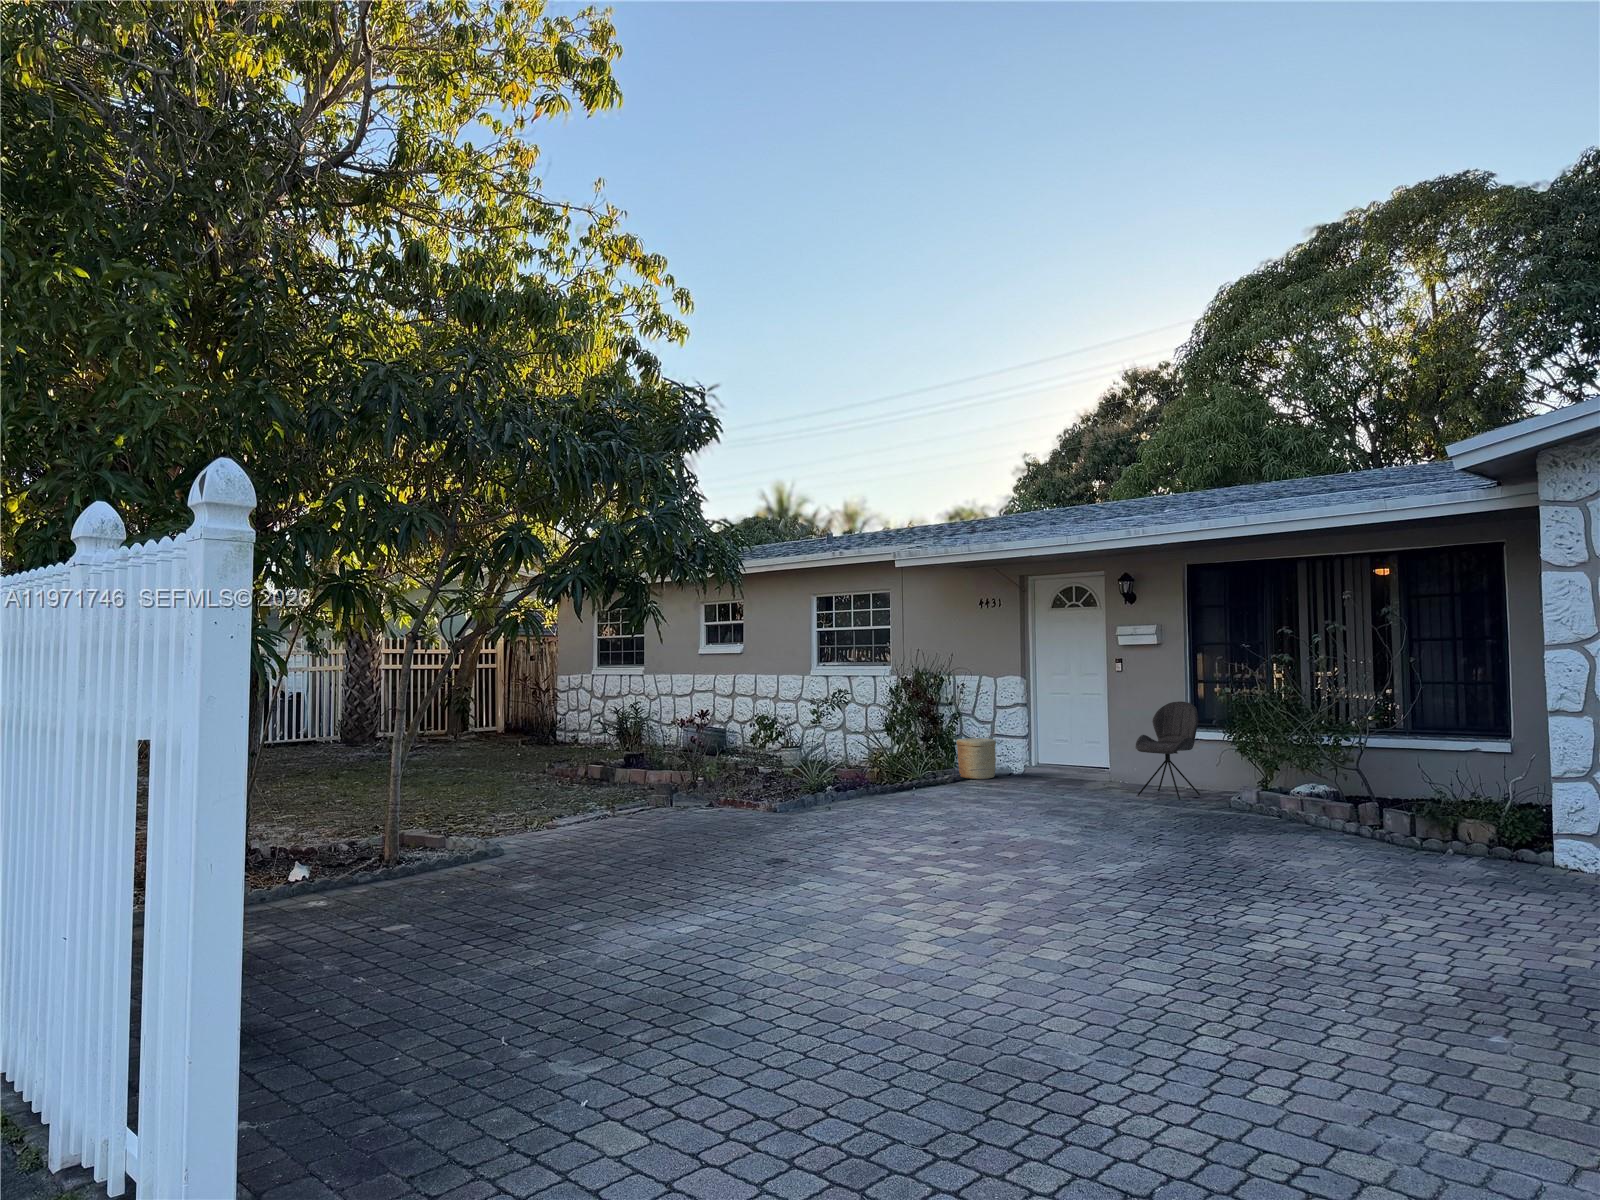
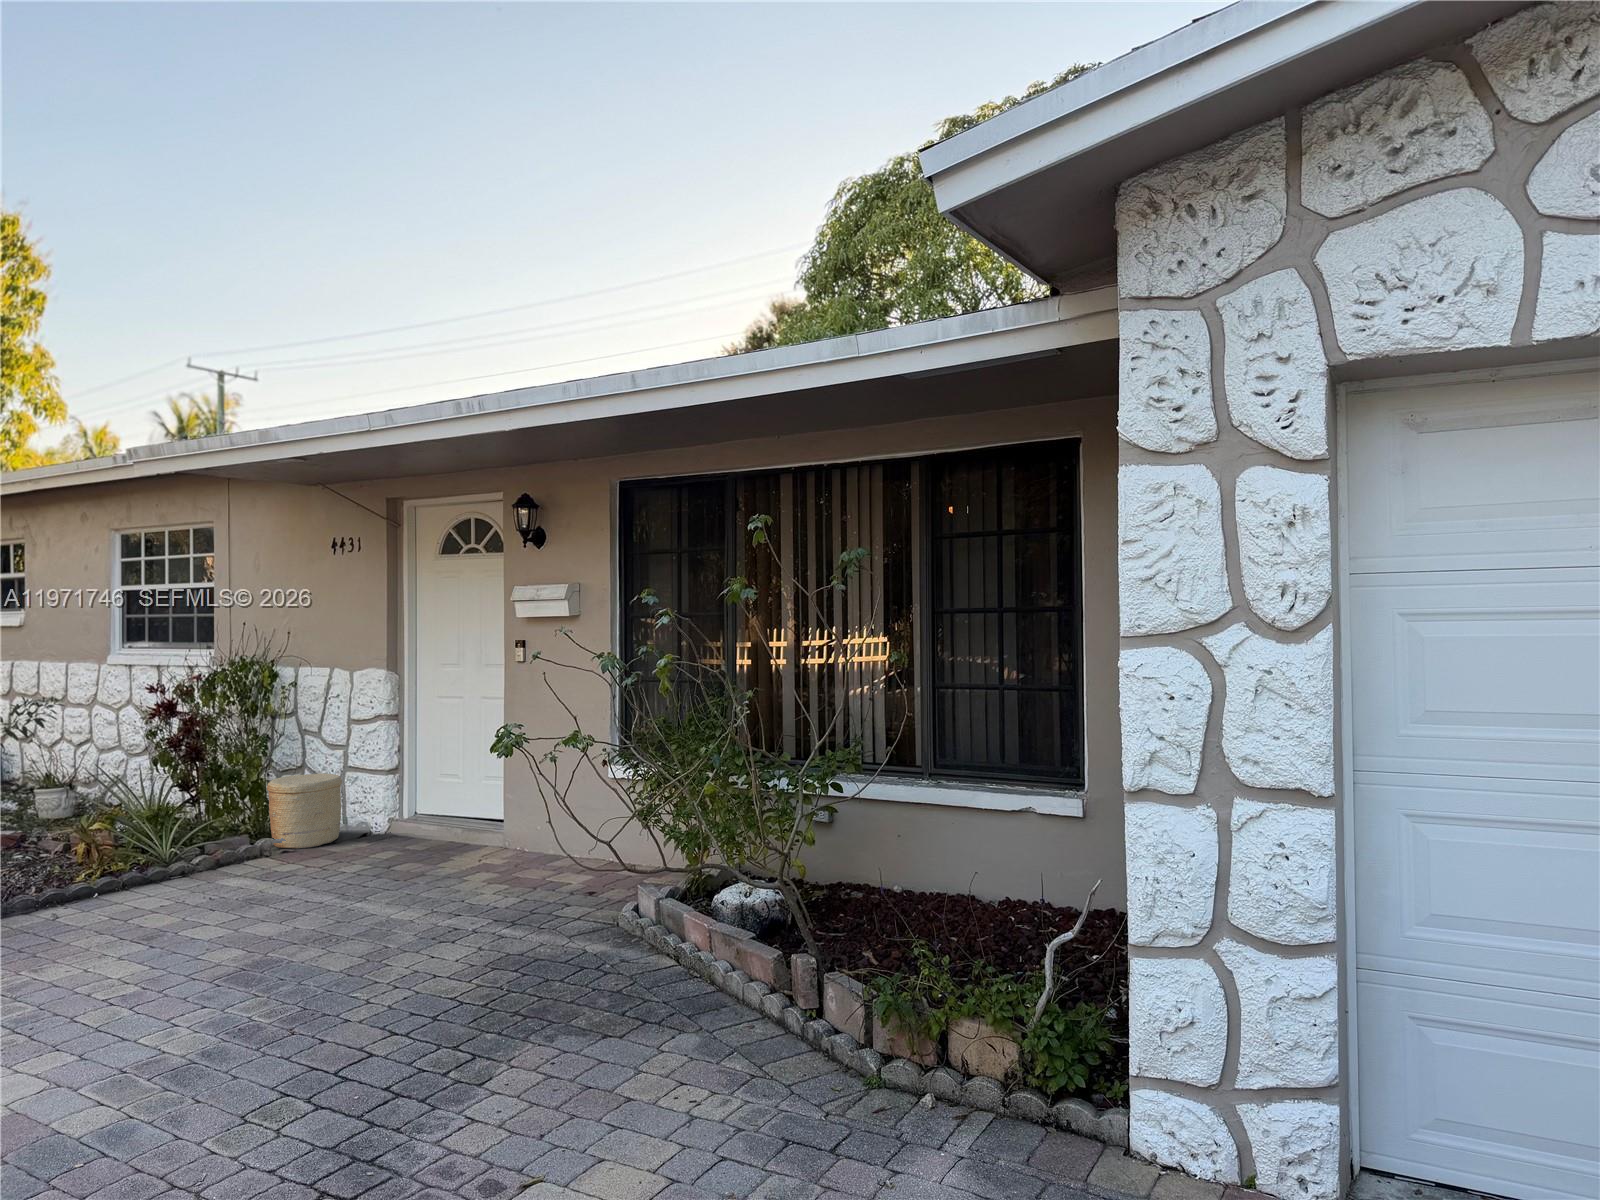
chair: present [1136,701,1200,800] -> none [508,715,622,896]

